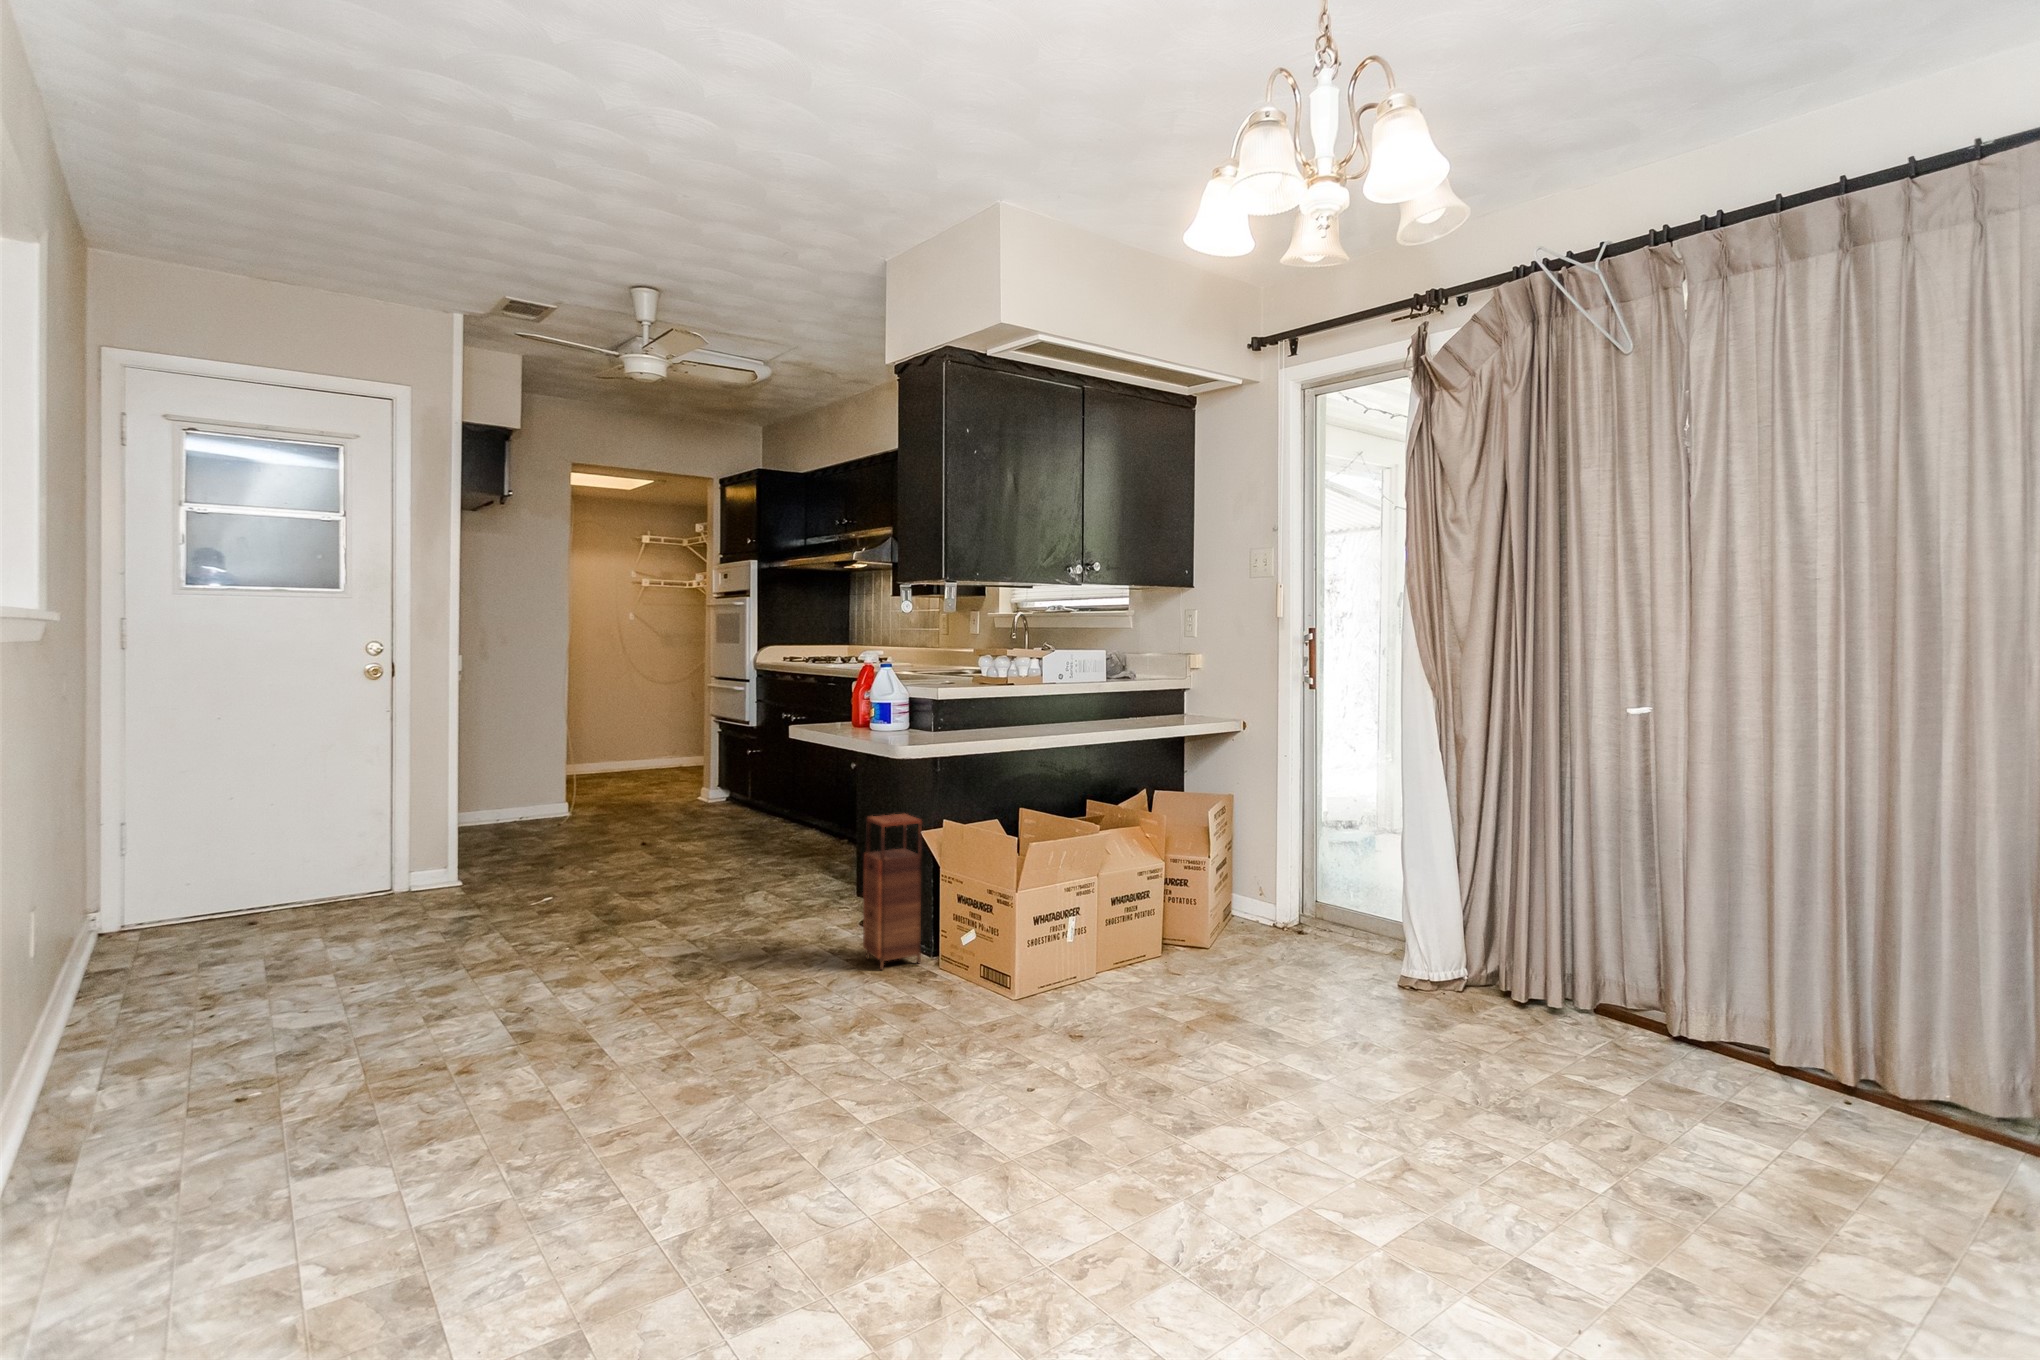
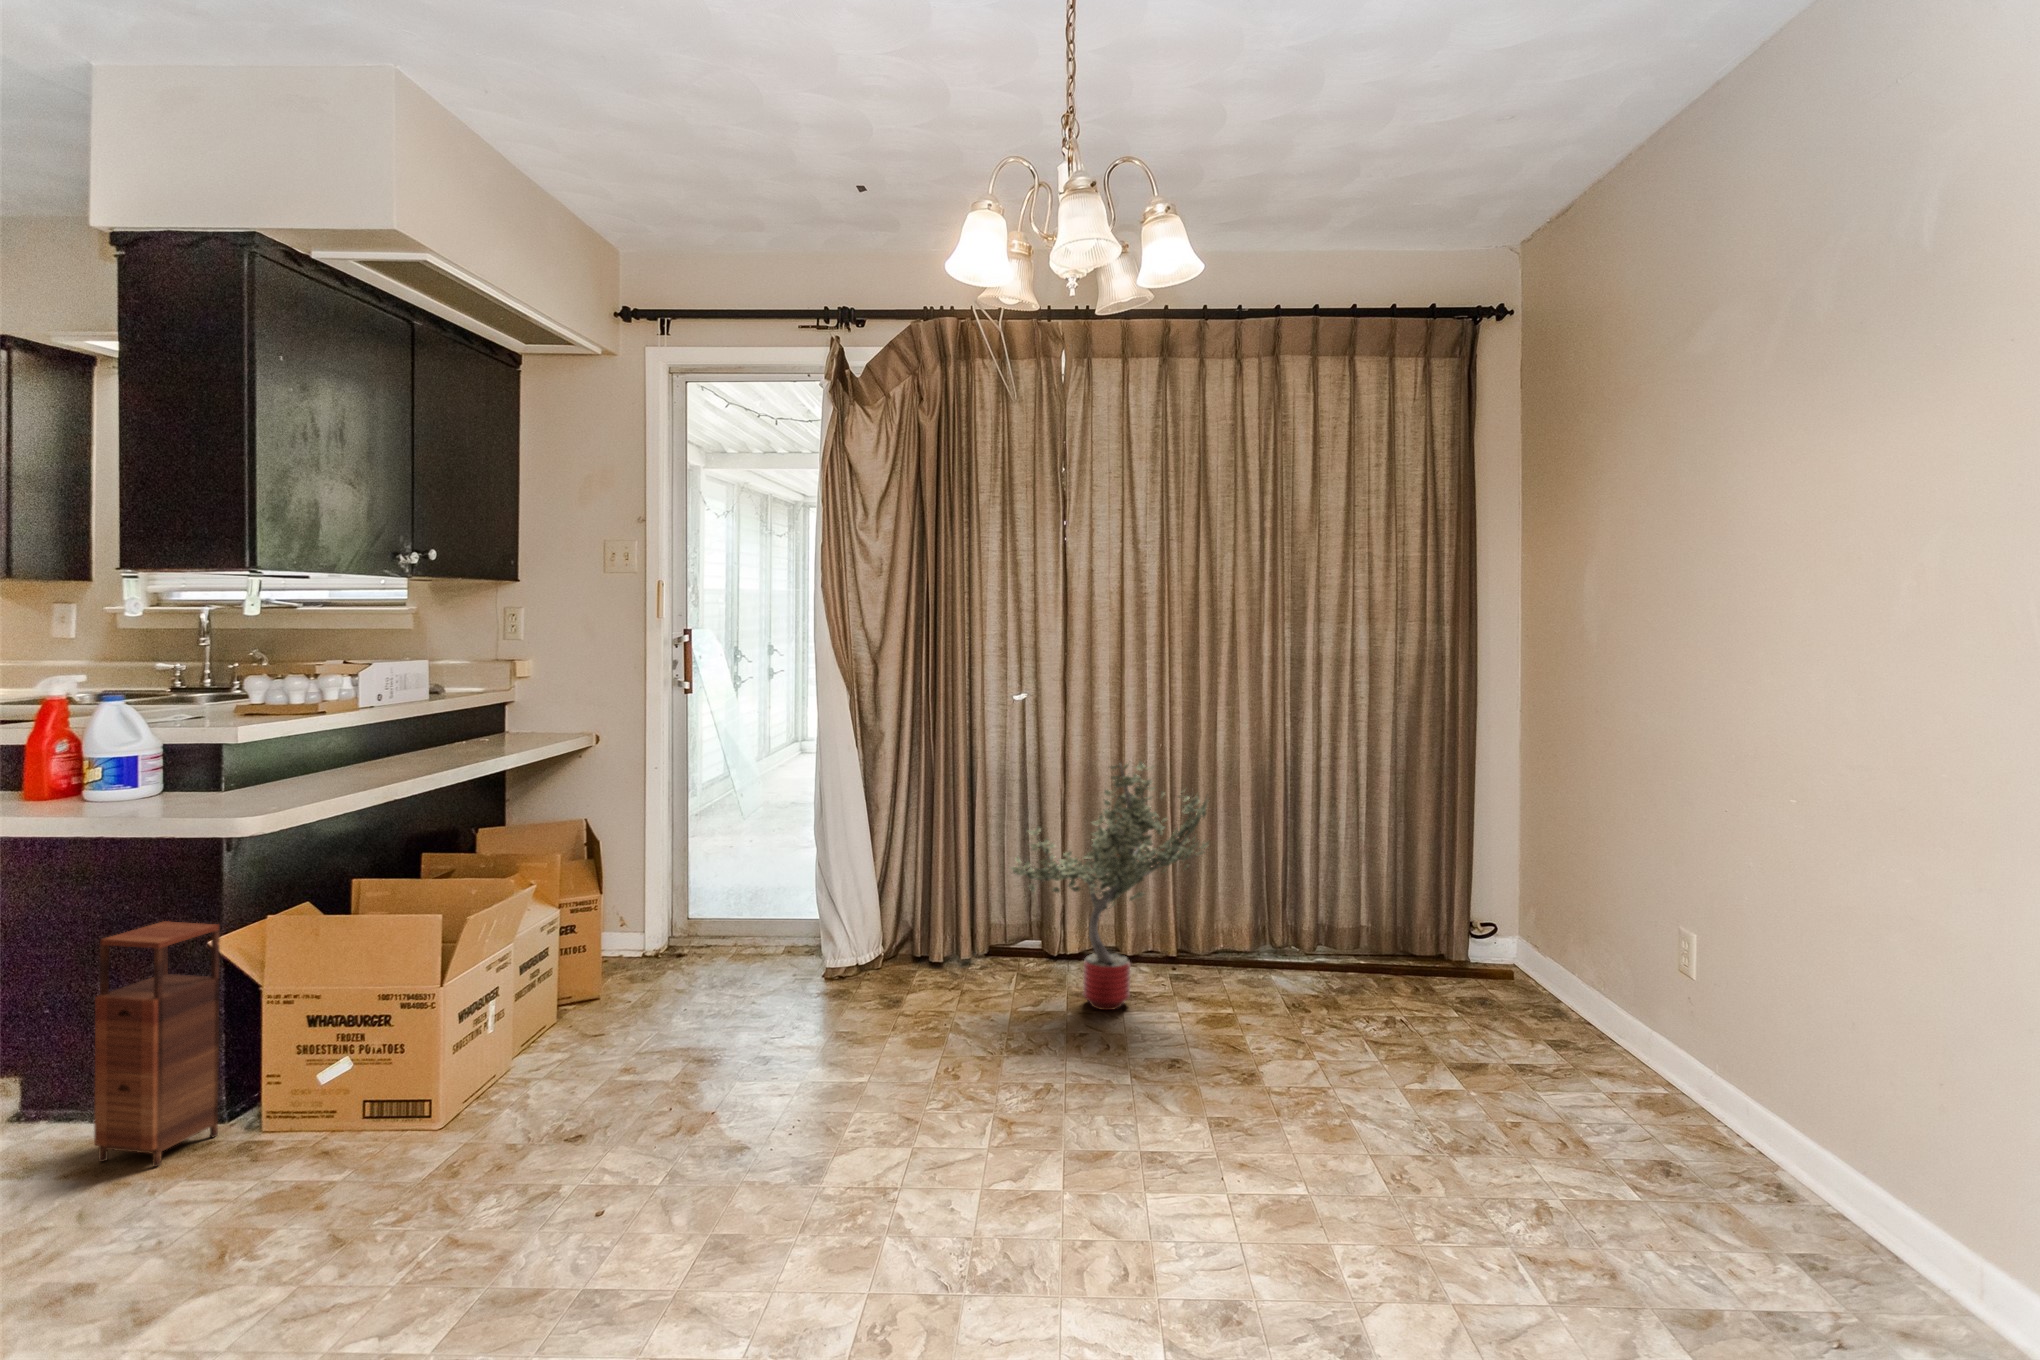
potted tree: none [1569,781,1860,1110] -> present [1012,761,1209,1010]

